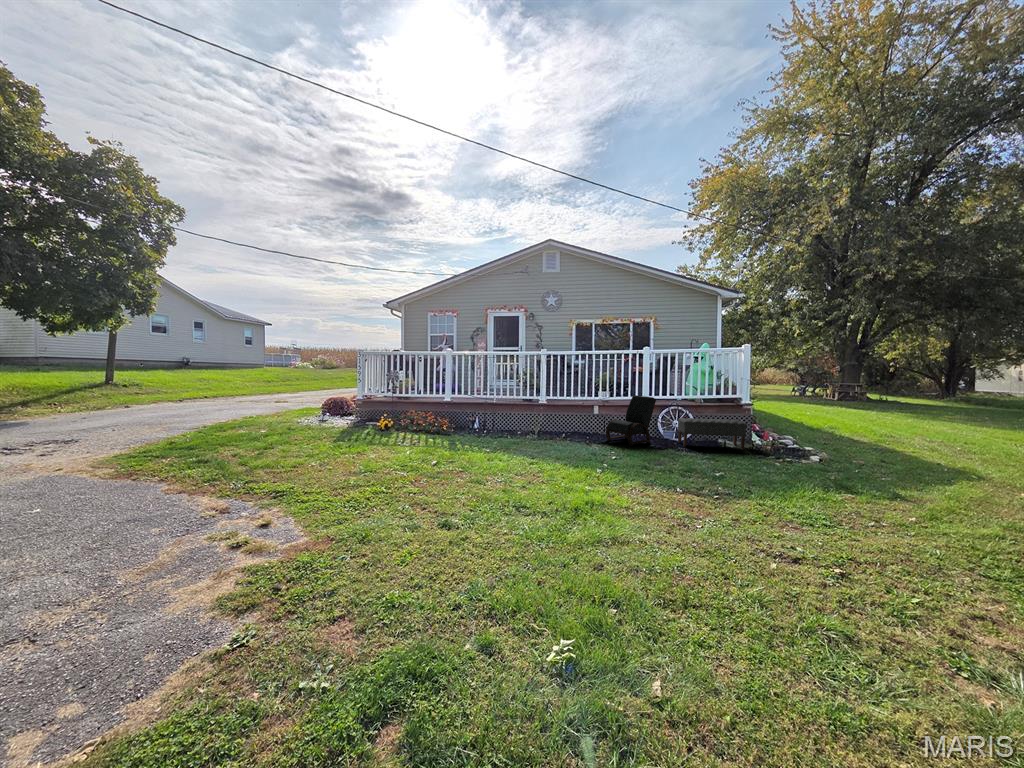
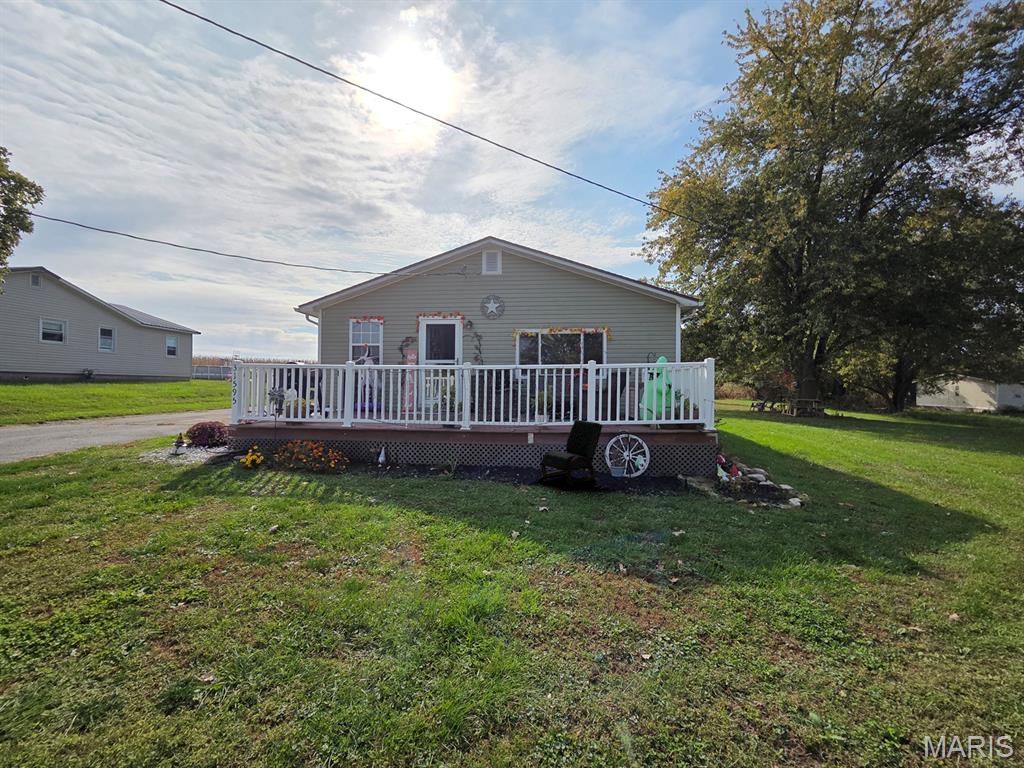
bench: present [678,418,747,449] -> none [629,448,711,488]

